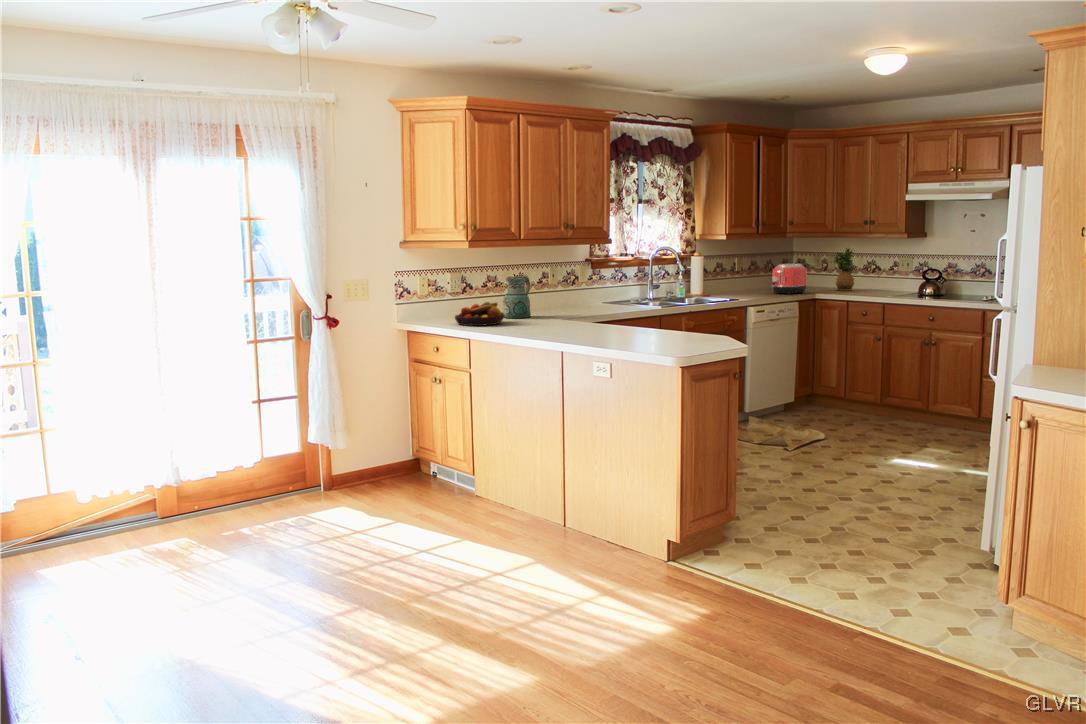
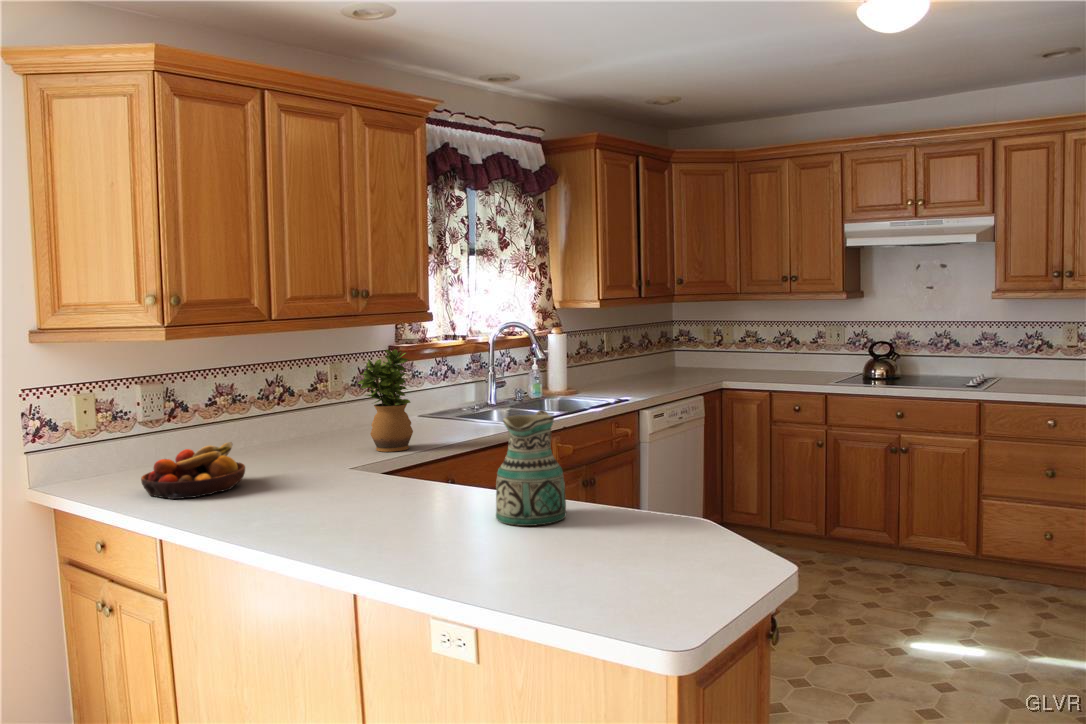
potted plant: present [833,248,854,291] -> present [358,349,413,452]
toaster: present [772,264,807,294] -> none [662,339,711,384]
ceramic pitcher: present [503,275,531,318] -> present [496,410,566,526]

